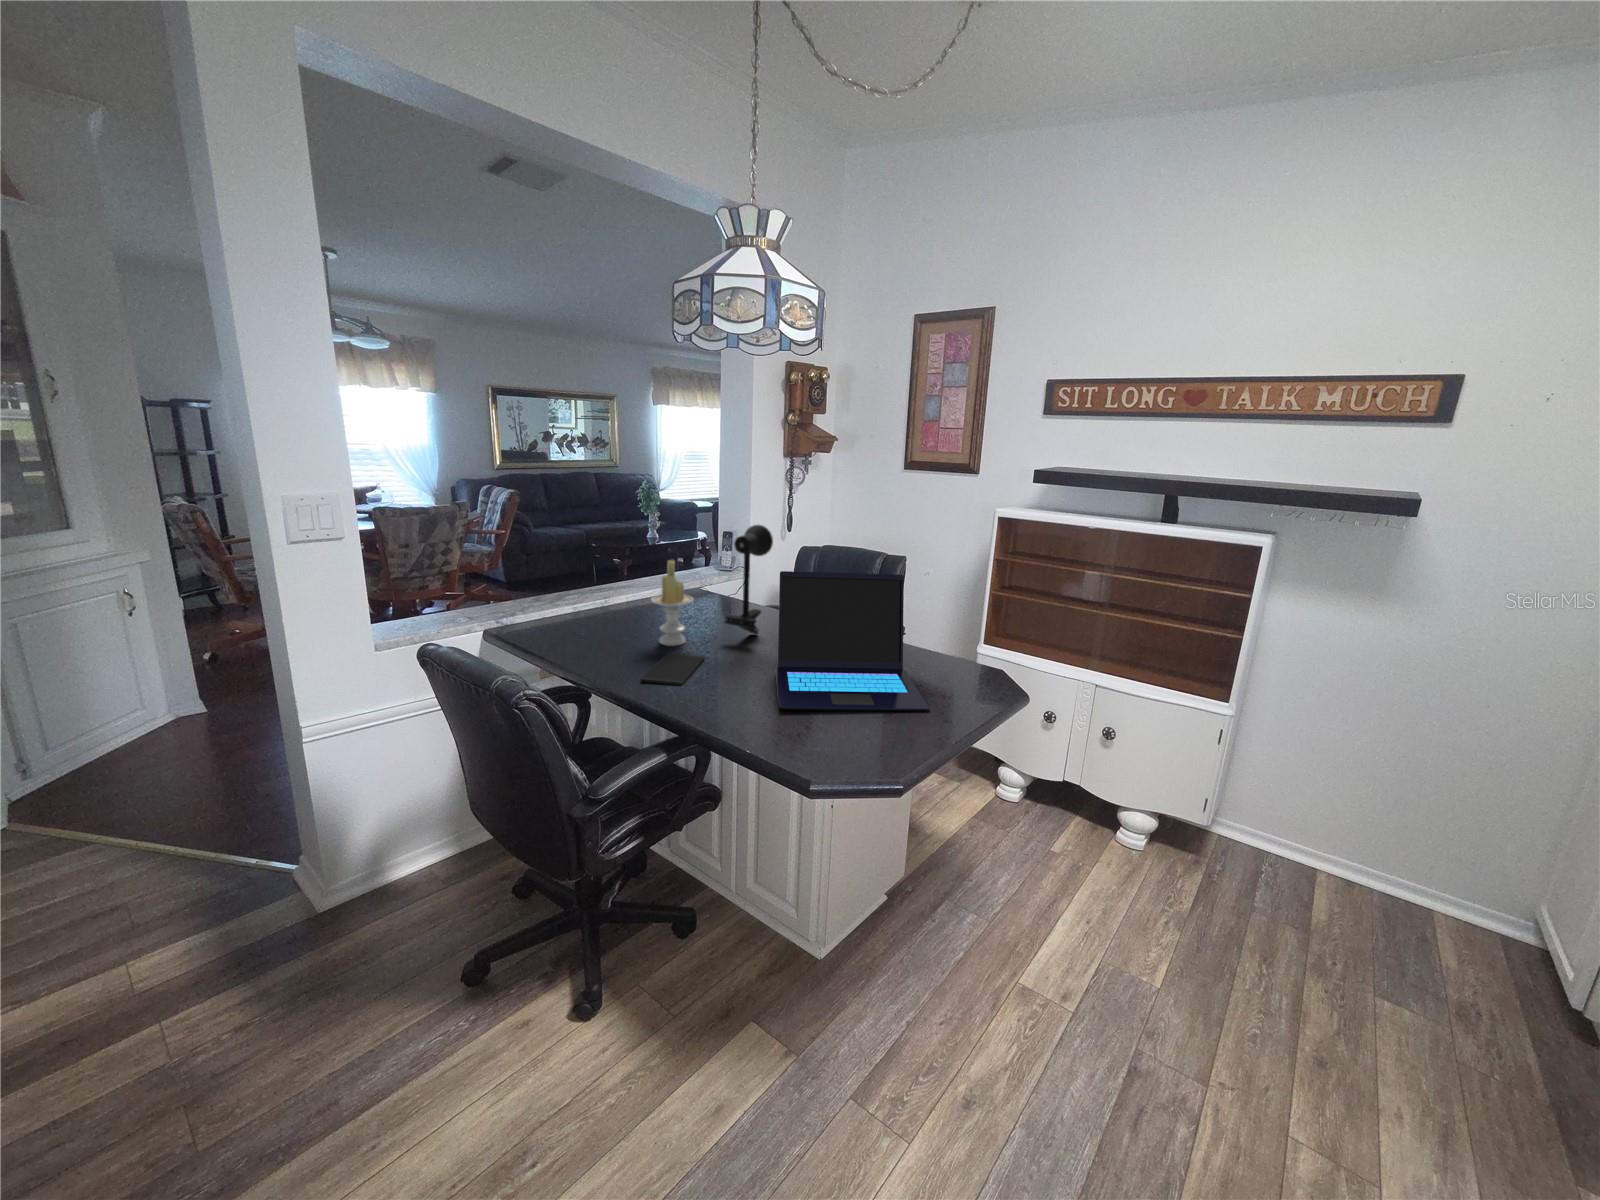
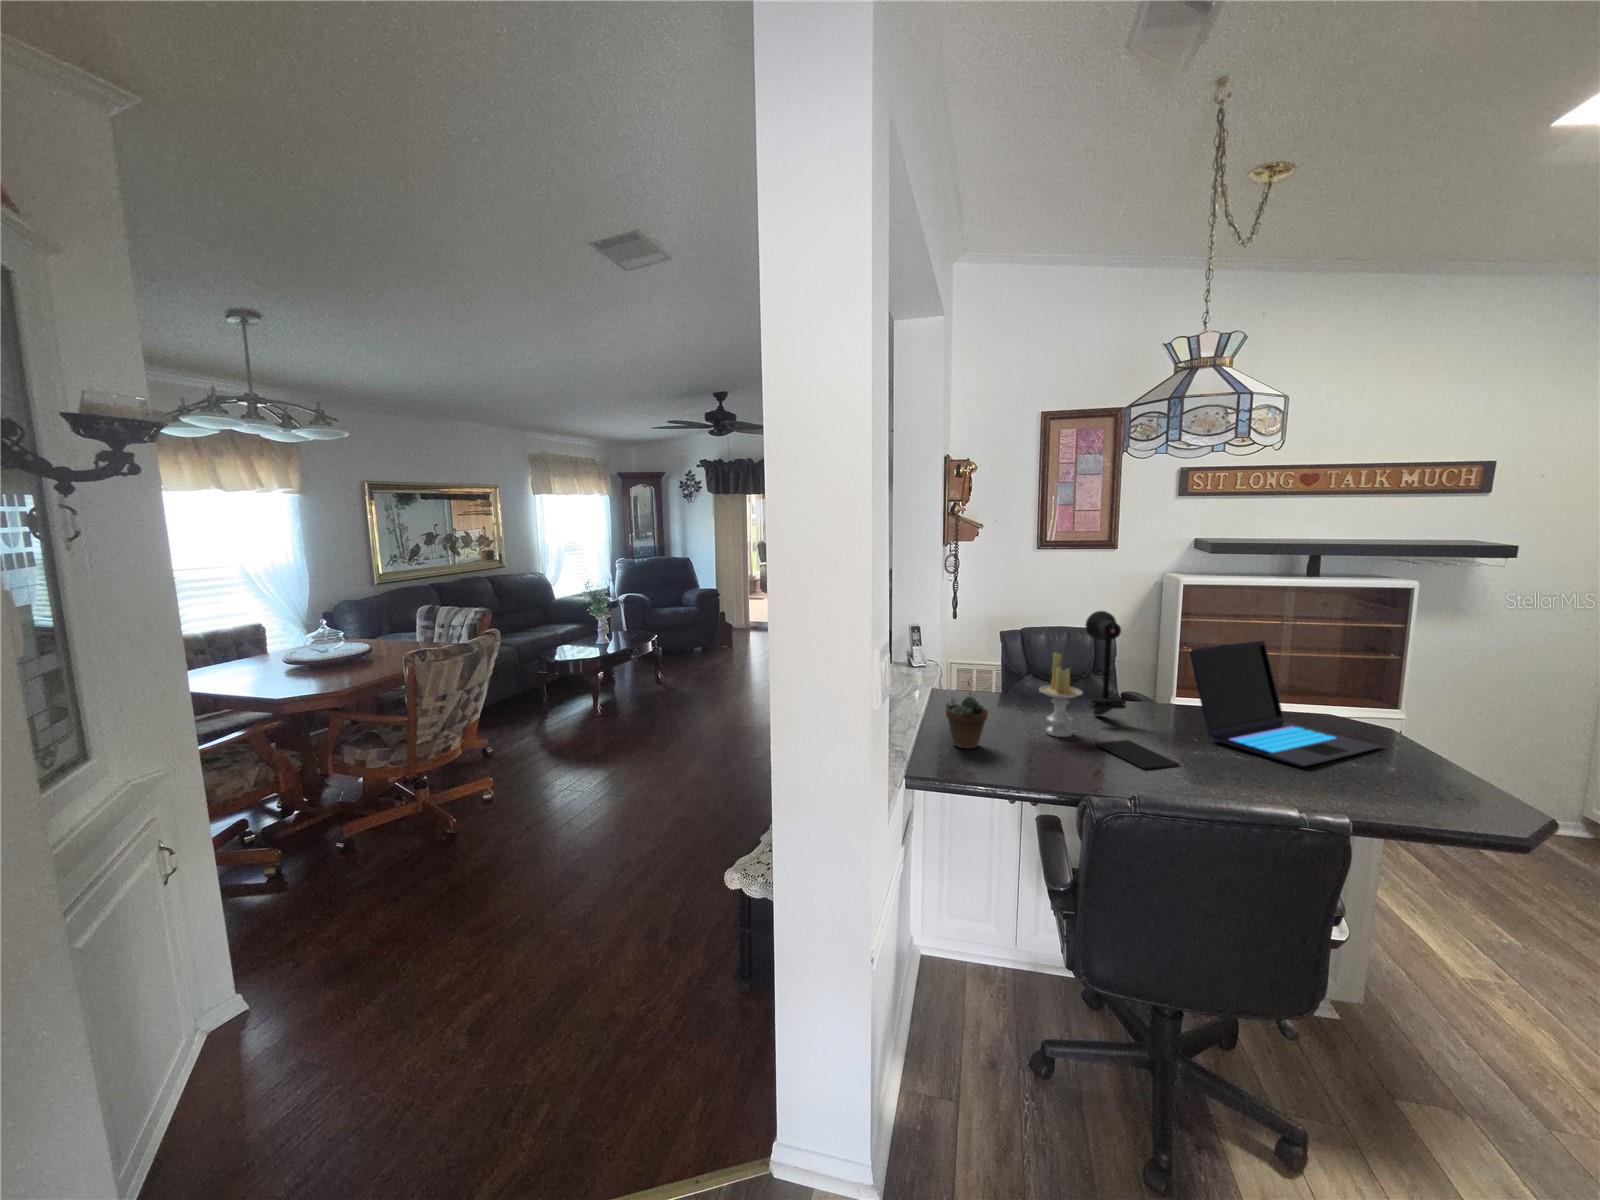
succulent plant: none [547,574,590,640] -> present [946,681,988,748]

